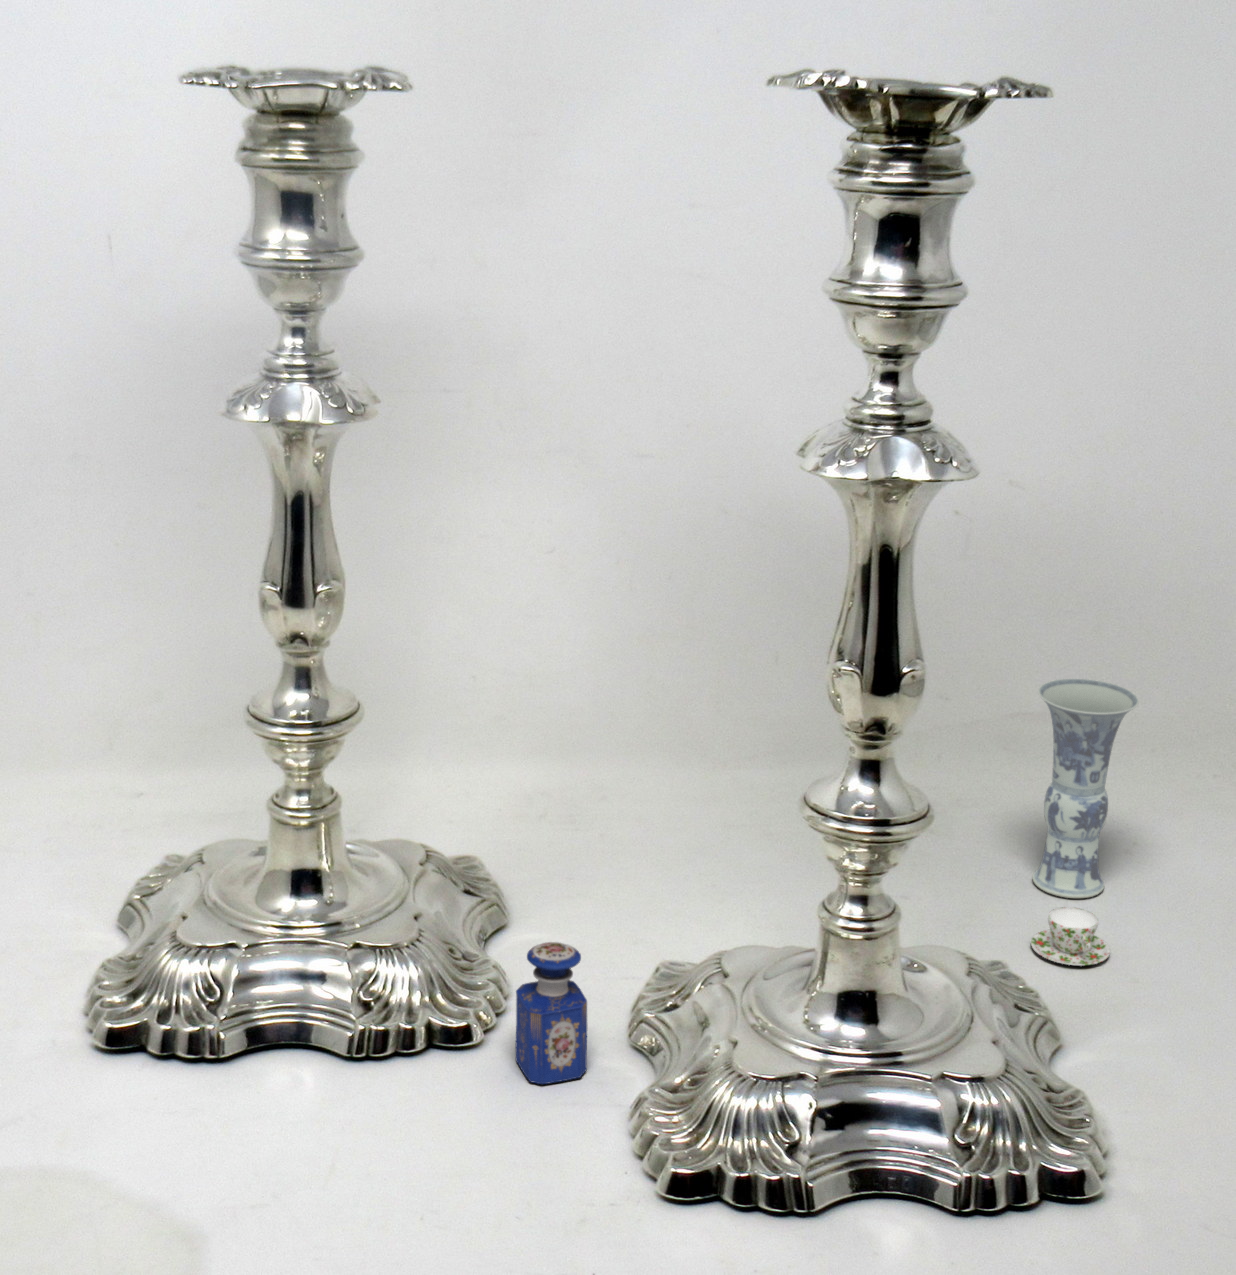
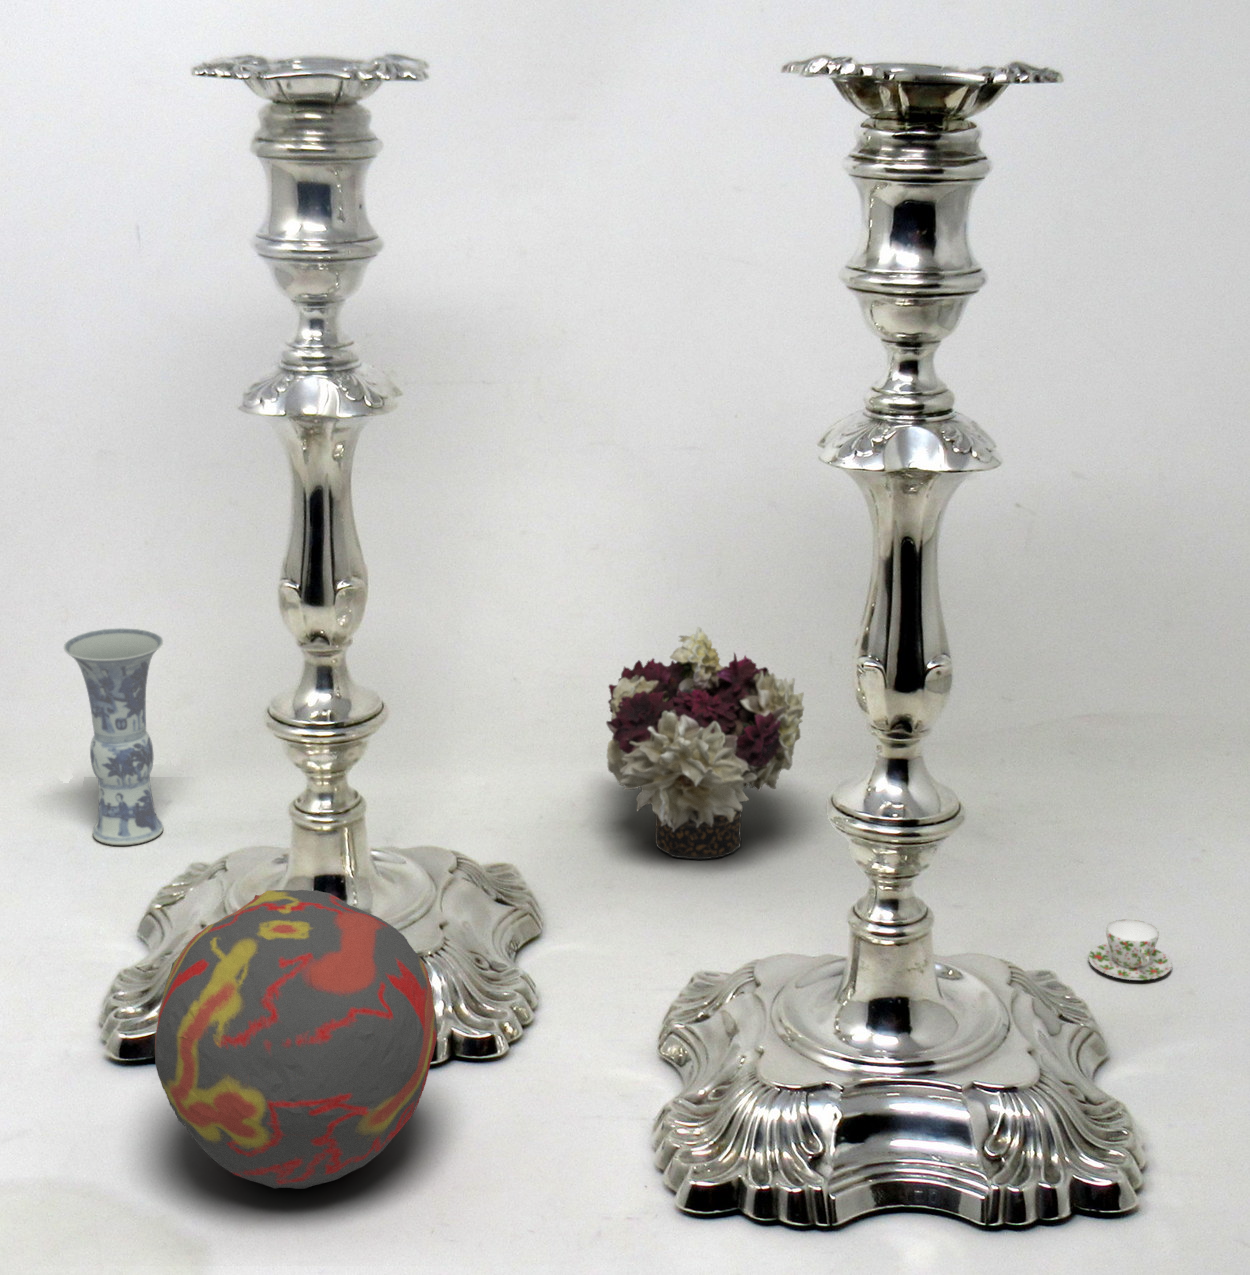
flower arrangement: none [566,627,756,849] -> present [606,627,804,860]
vase: present [1033,679,1139,898] -> present [64,628,163,845]
decorative orb: none [144,888,422,1183] -> present [155,890,438,1189]
perfume bottle: present [516,942,587,1084] -> none [539,950,612,1096]

